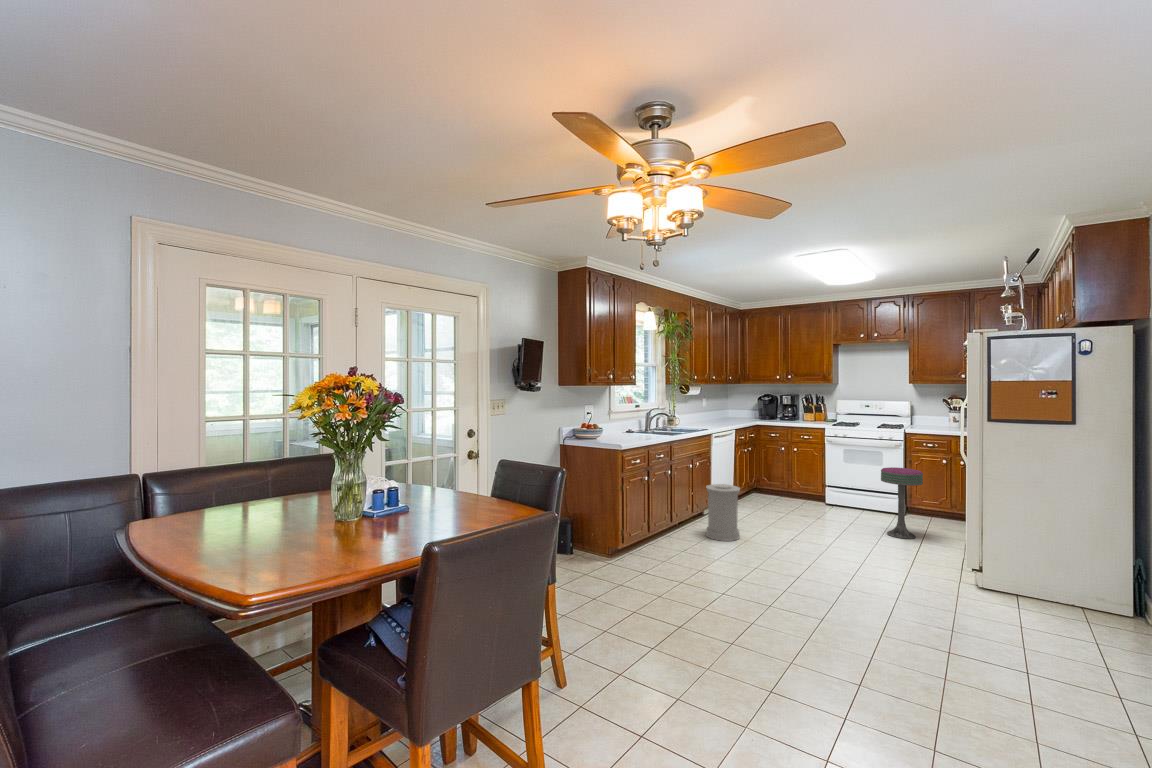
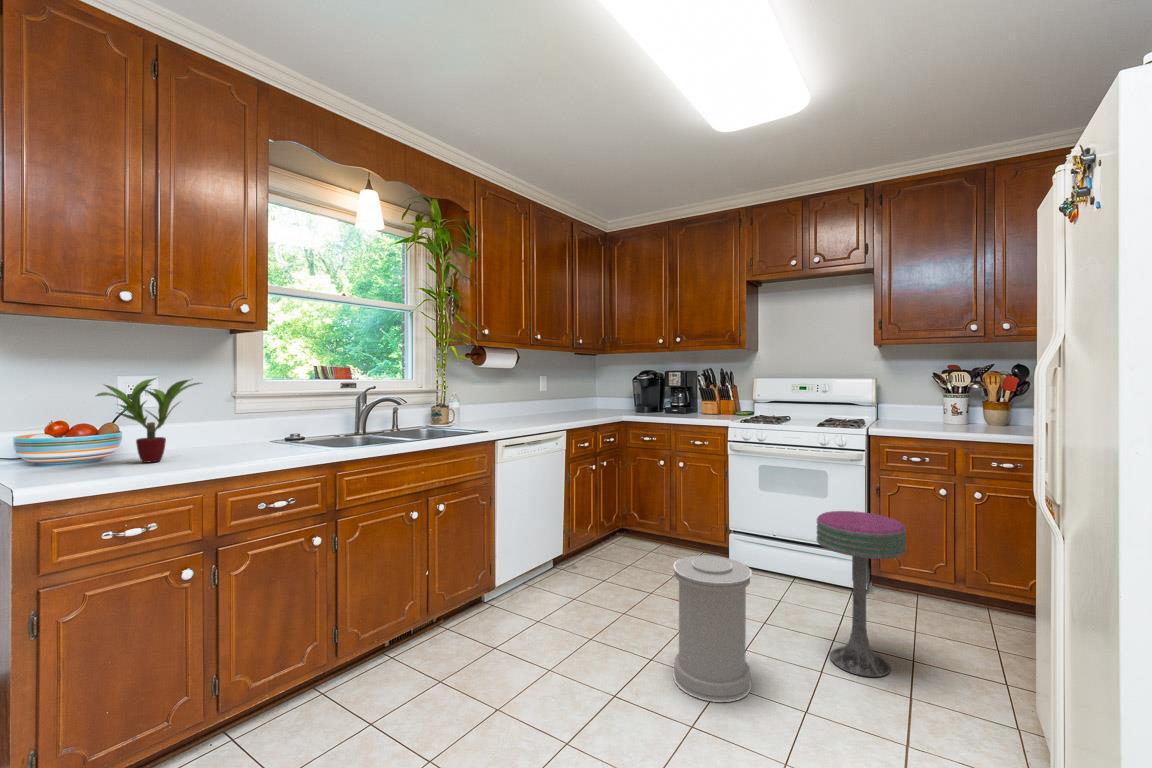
potted plant: none [605,405,638,438] -> present [96,378,200,463]
trash can: present [706,484,740,541] -> present [673,556,751,702]

